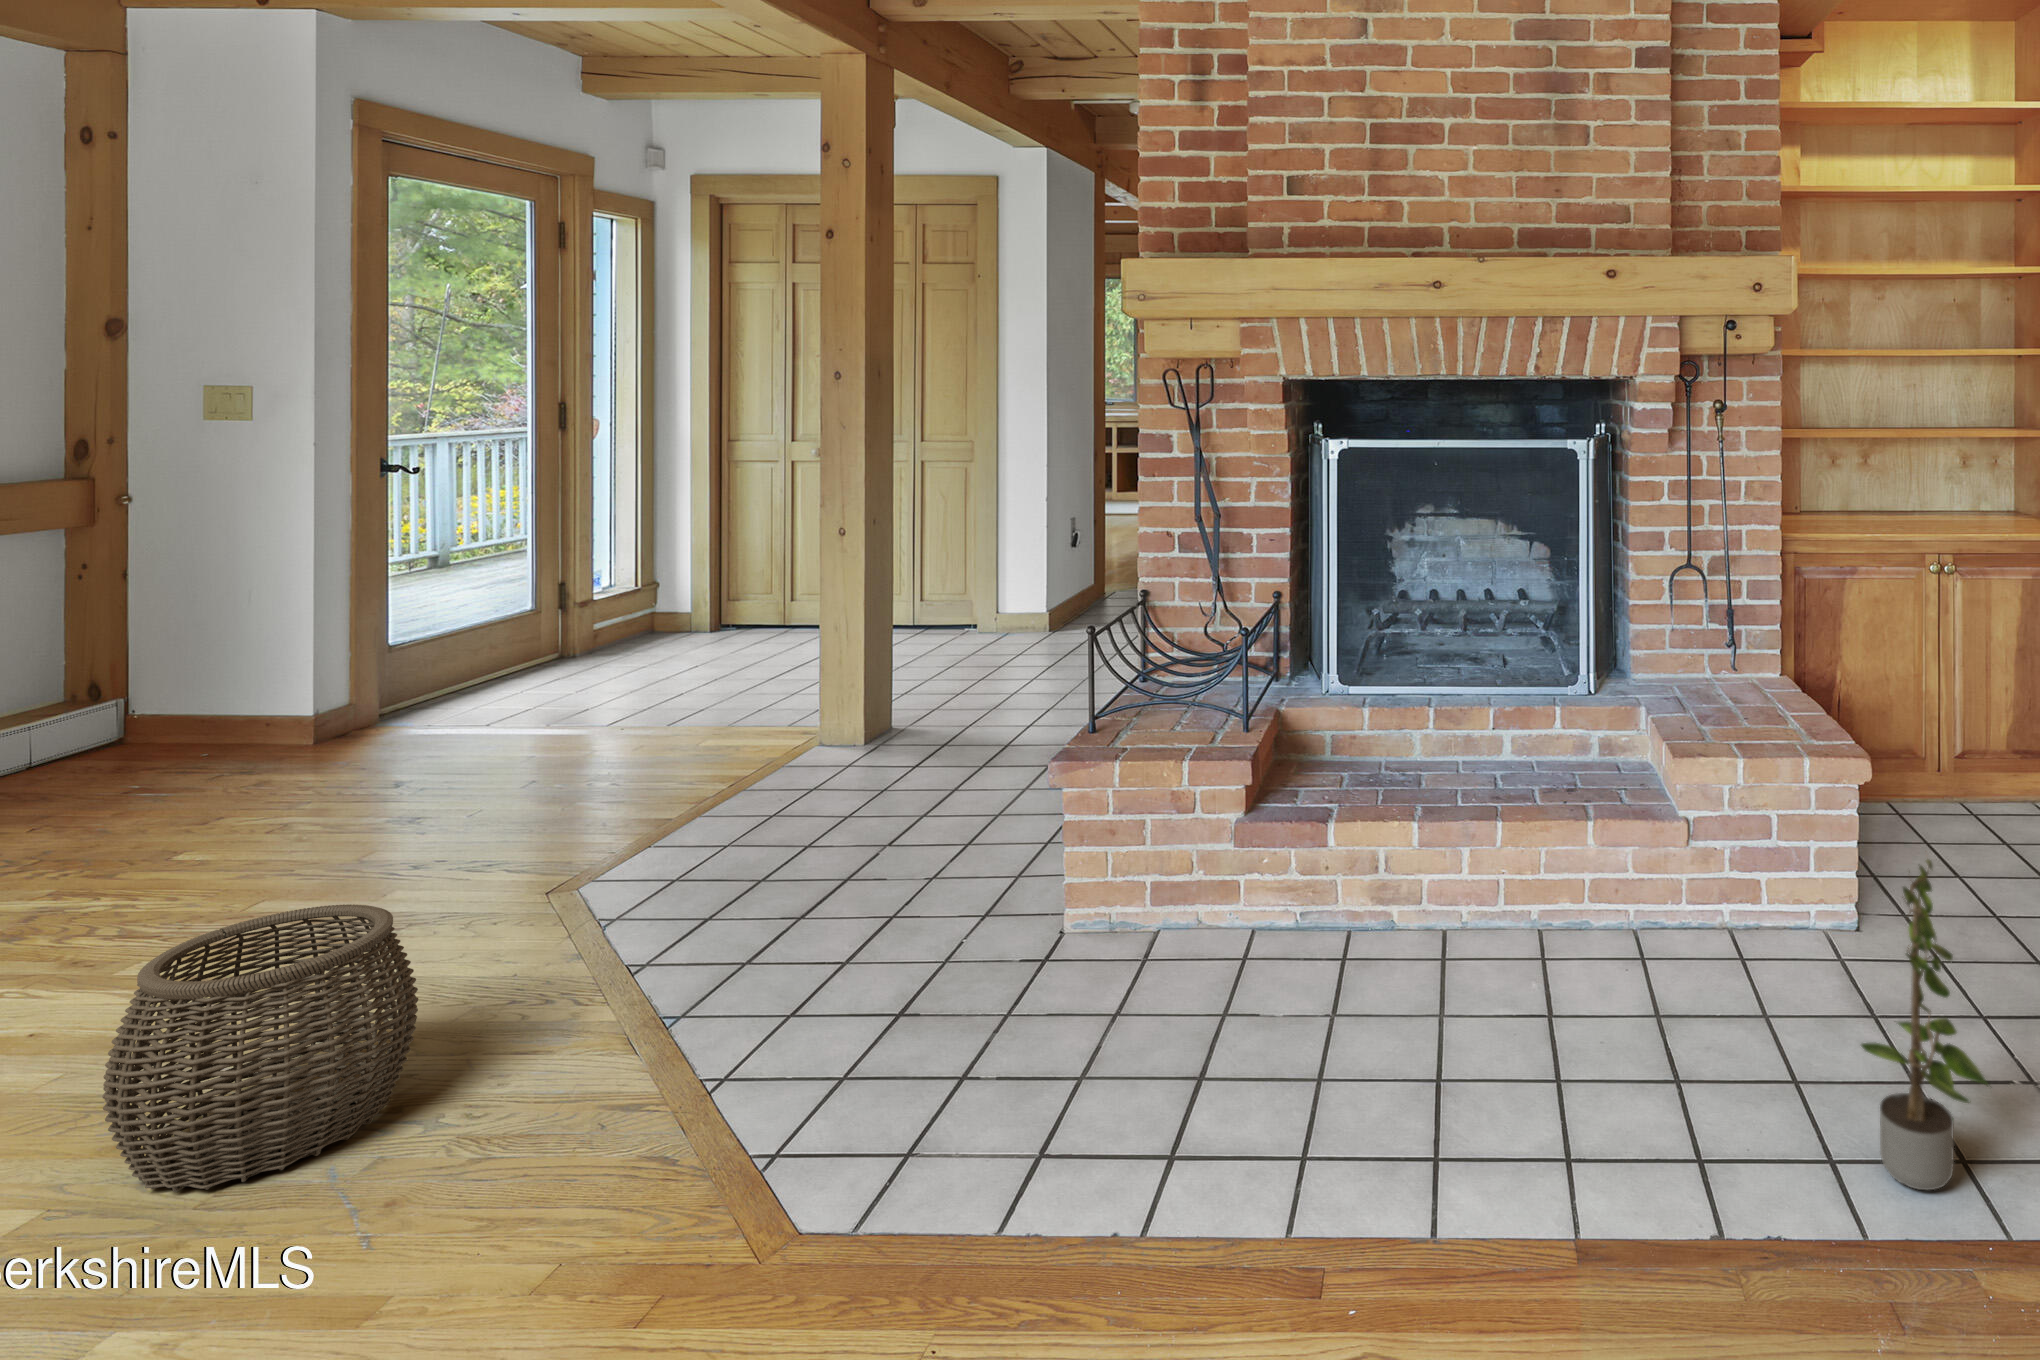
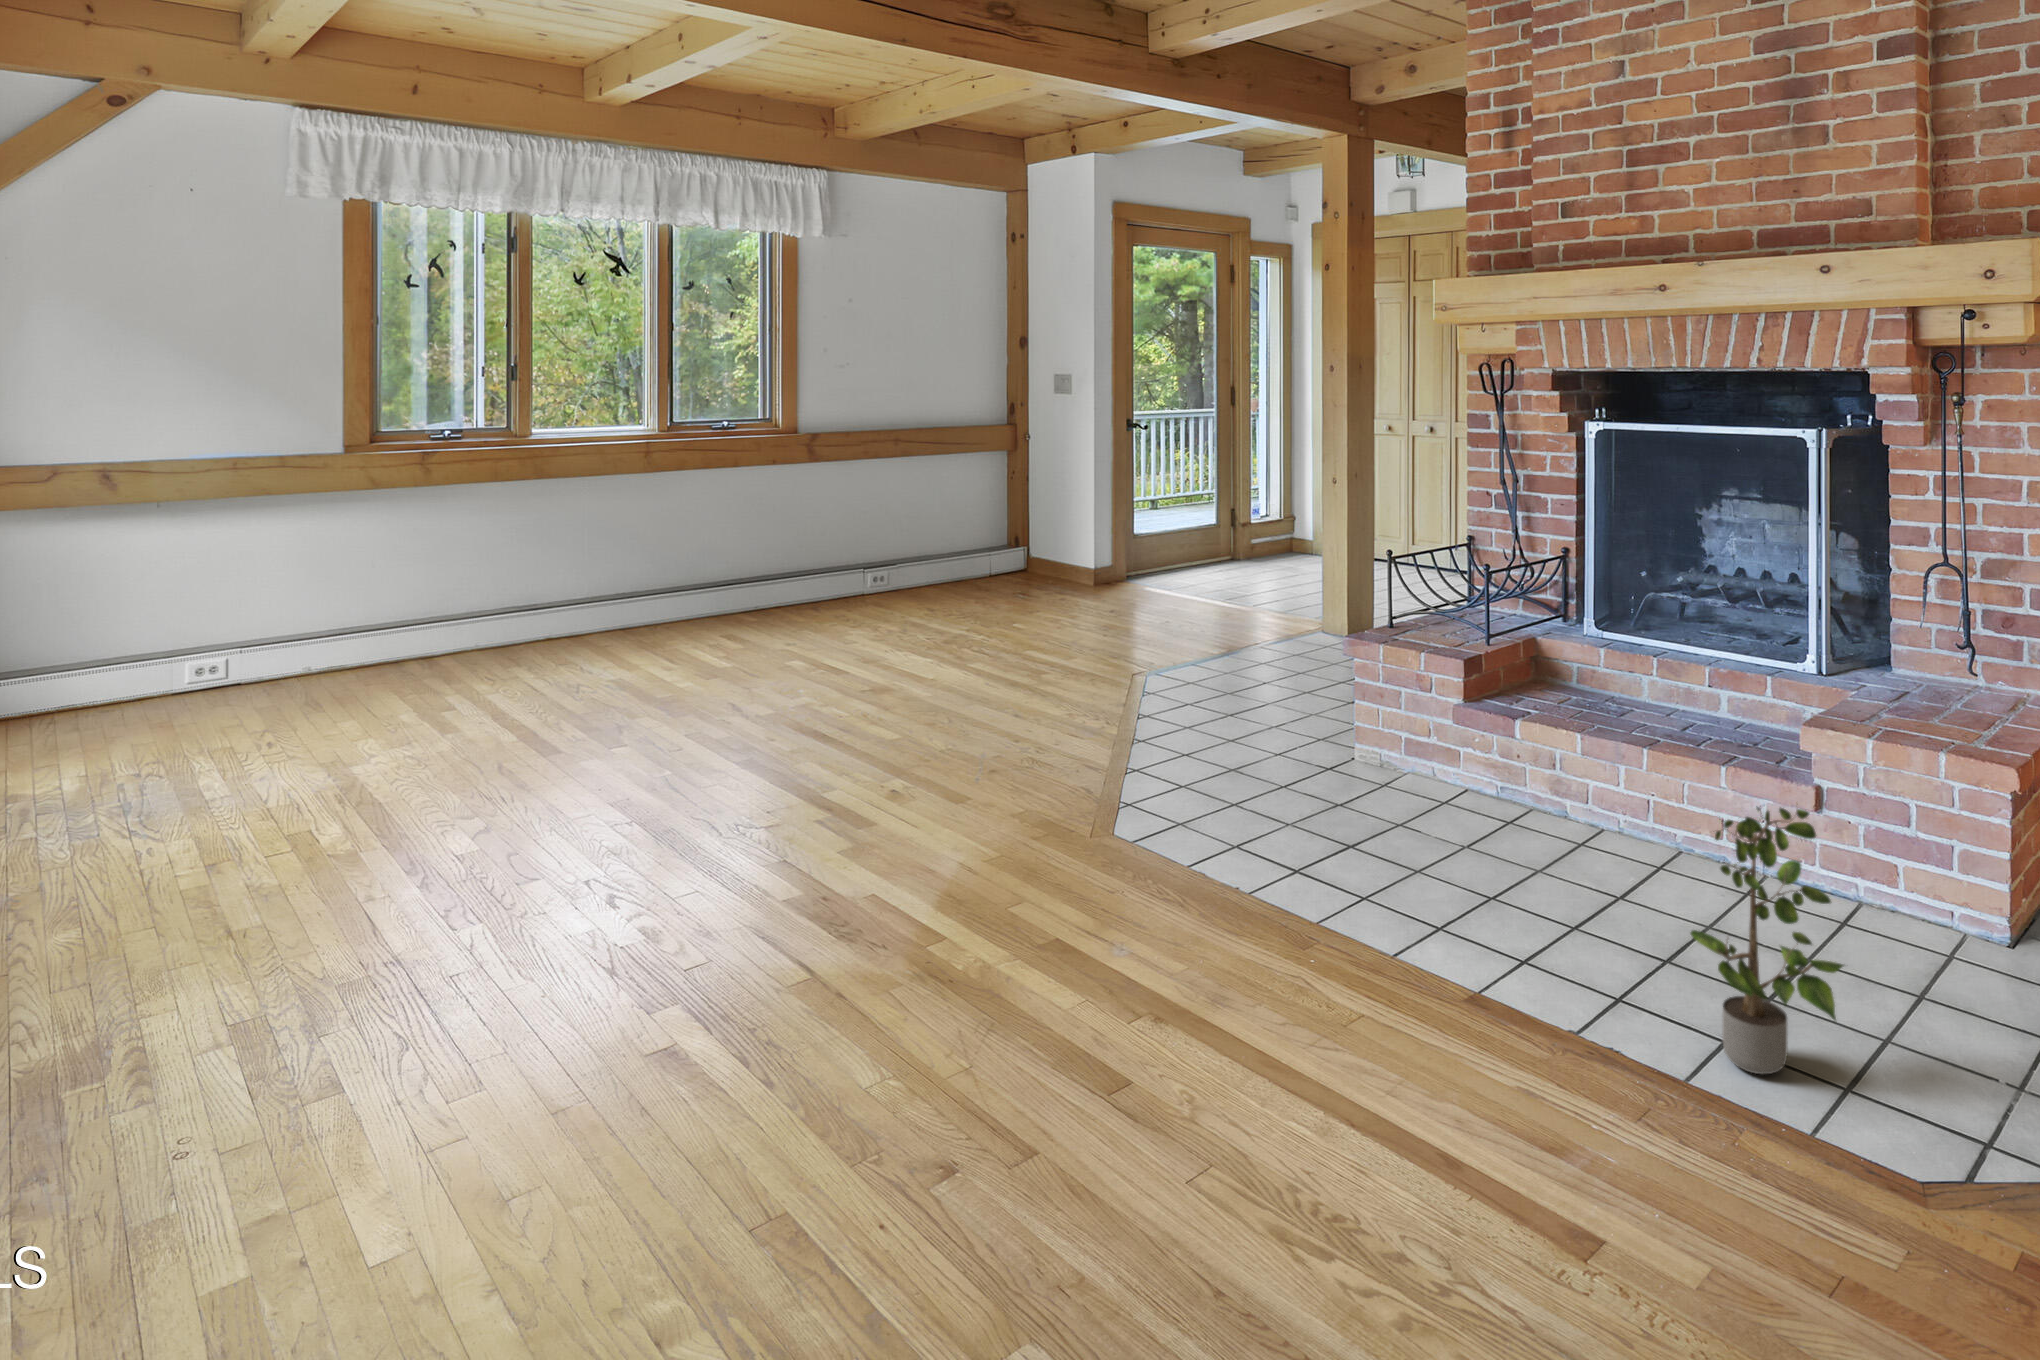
woven basket: present [102,904,418,1192] -> none [941,630,1049,742]

